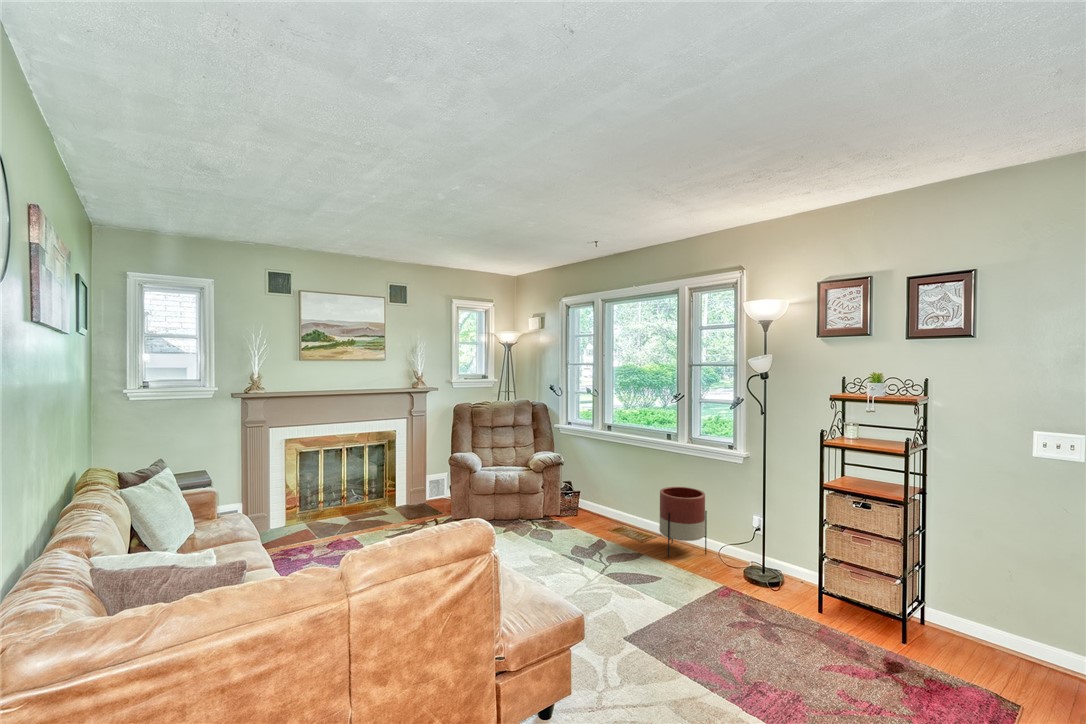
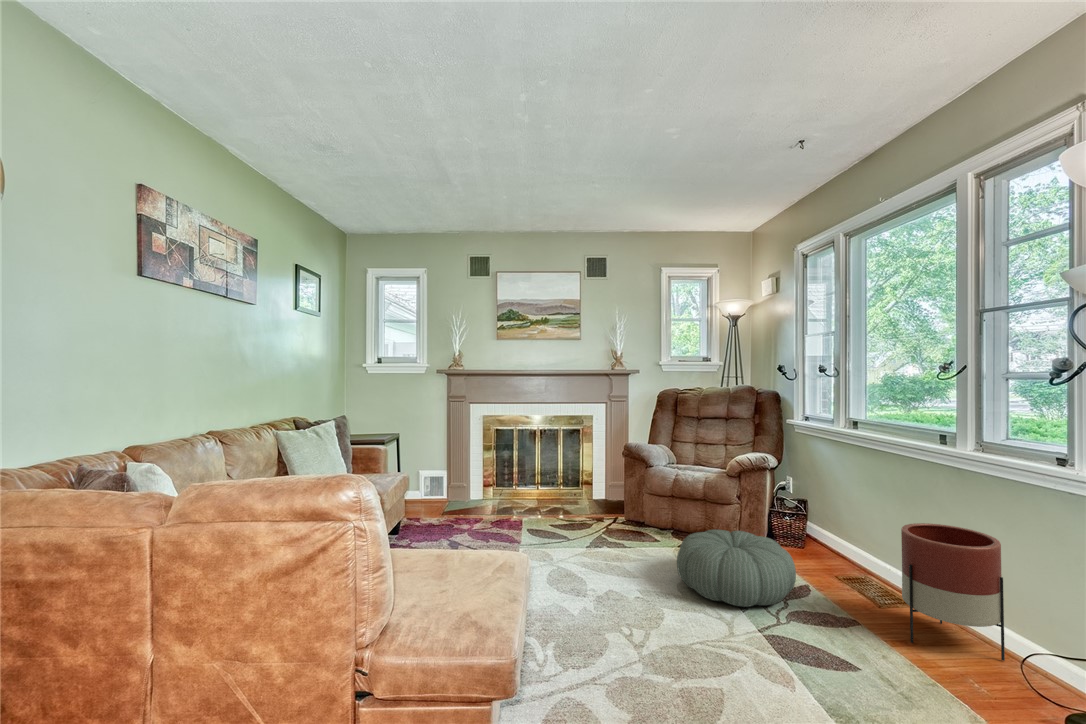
pouf: none [526,511,604,563] -> present [677,530,796,607]

